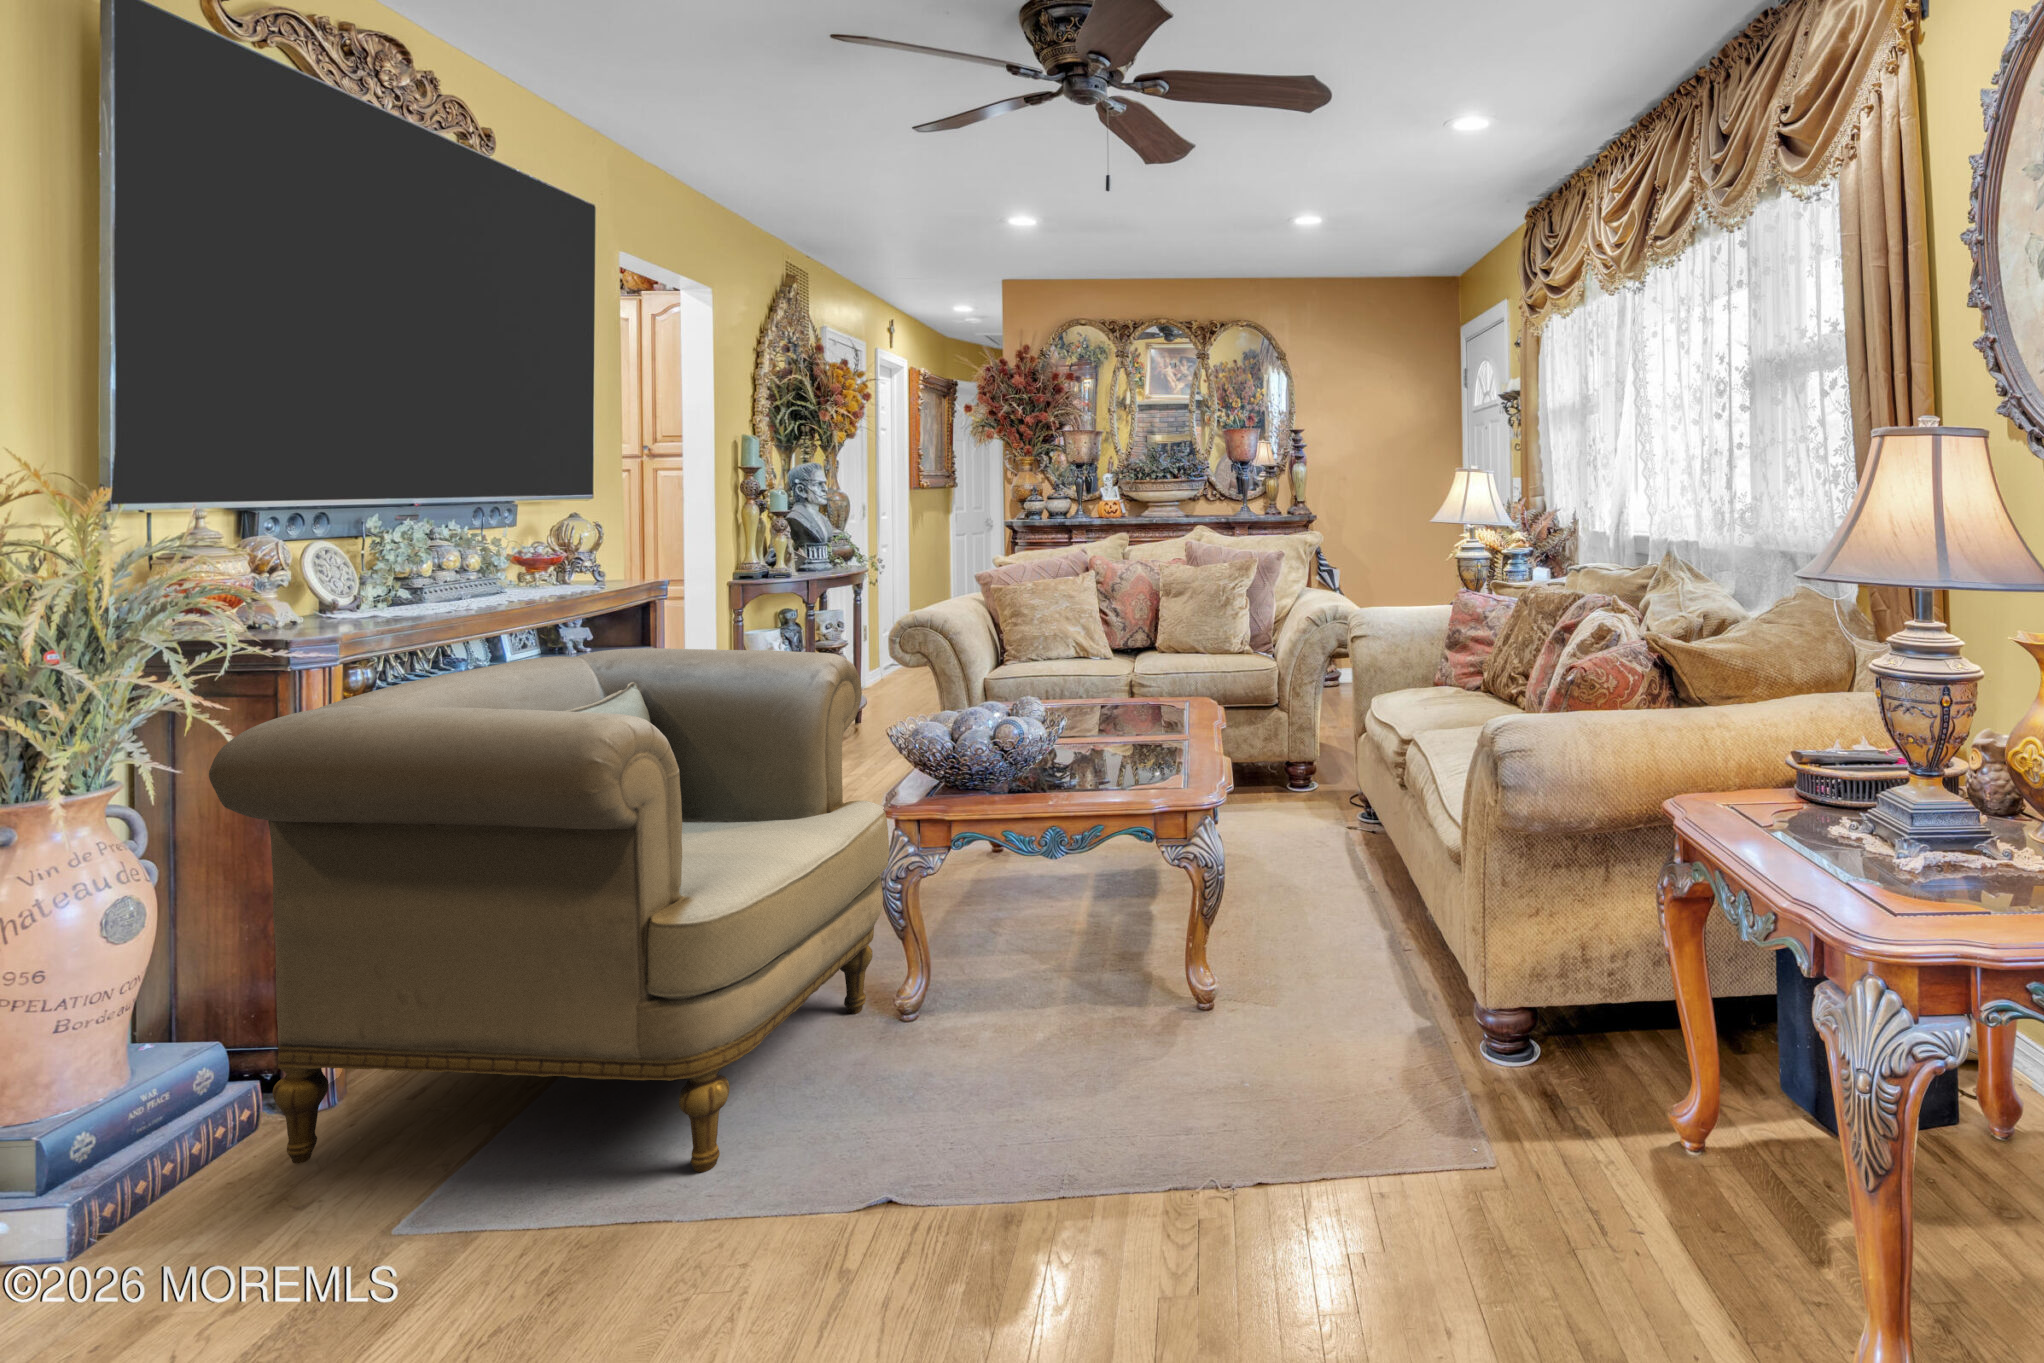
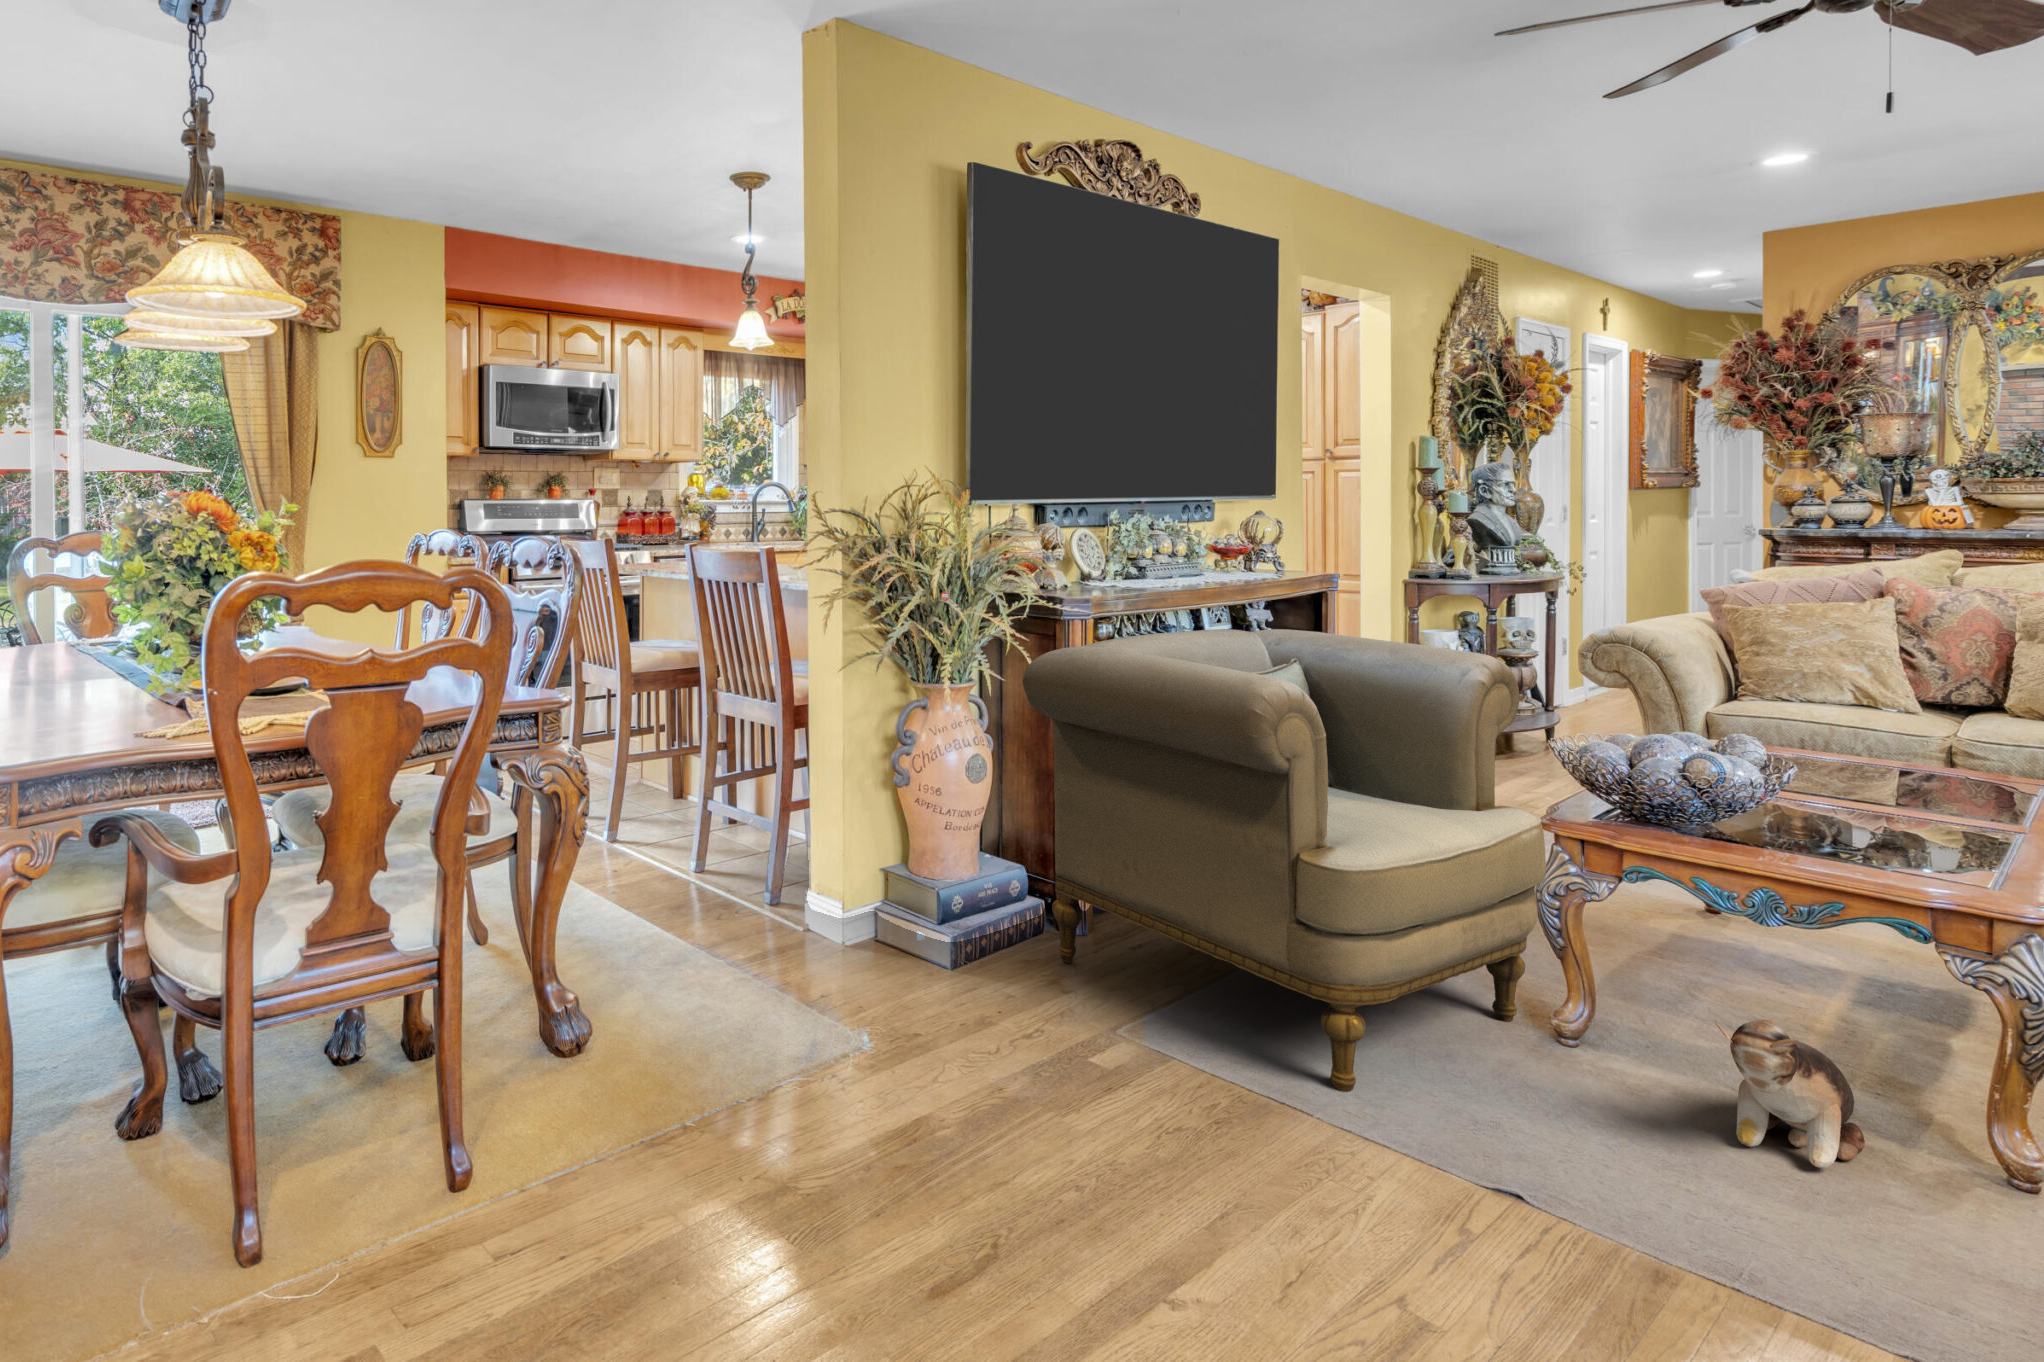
plush toy: none [1028,938,1118,1051] -> present [1715,1020,1865,1168]

